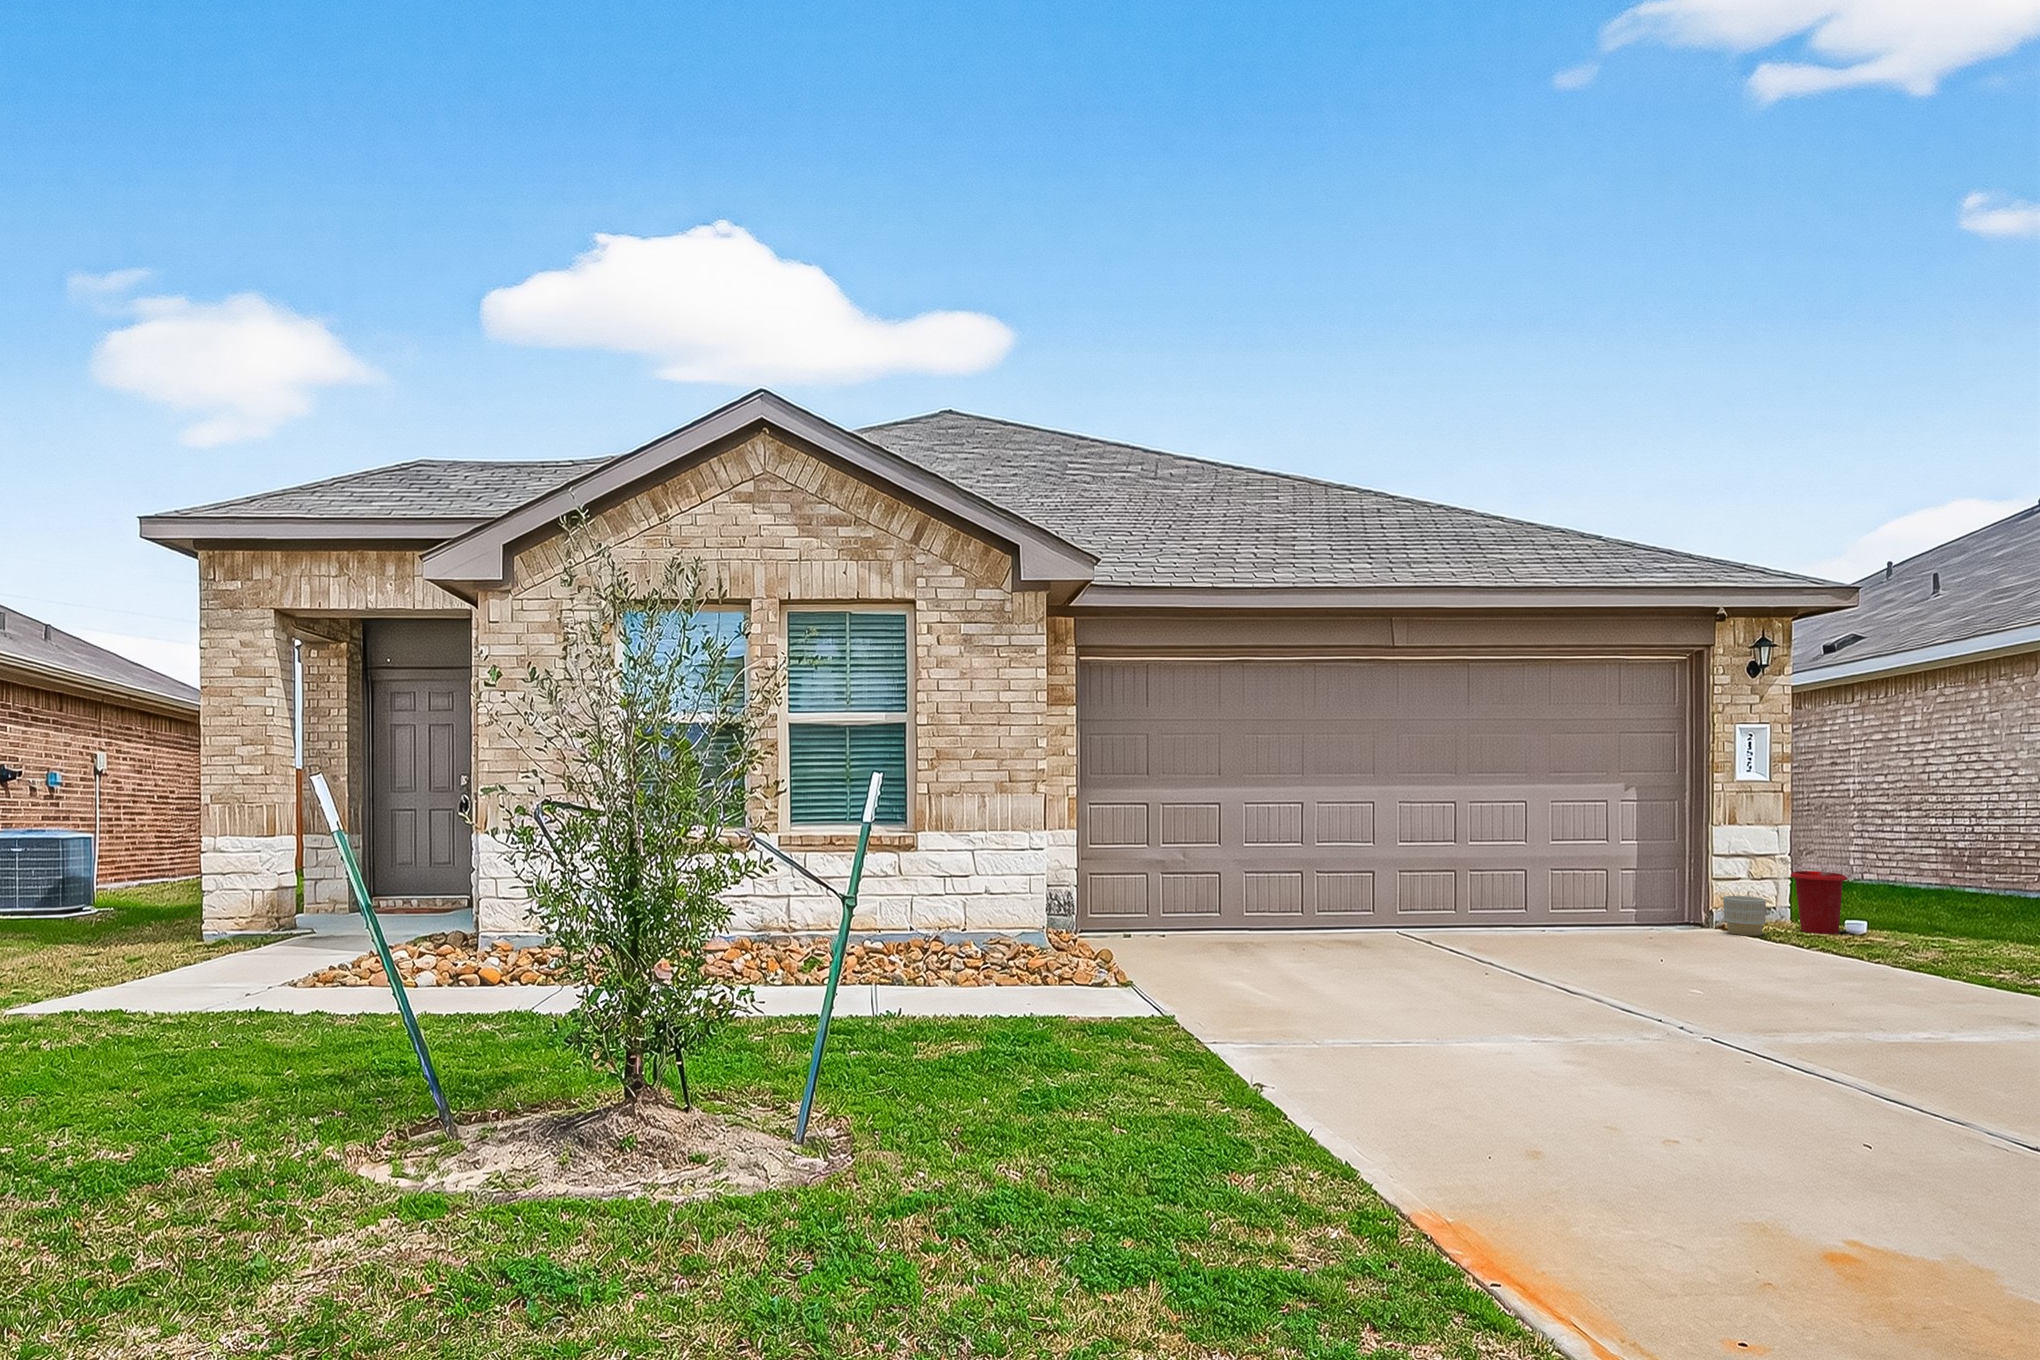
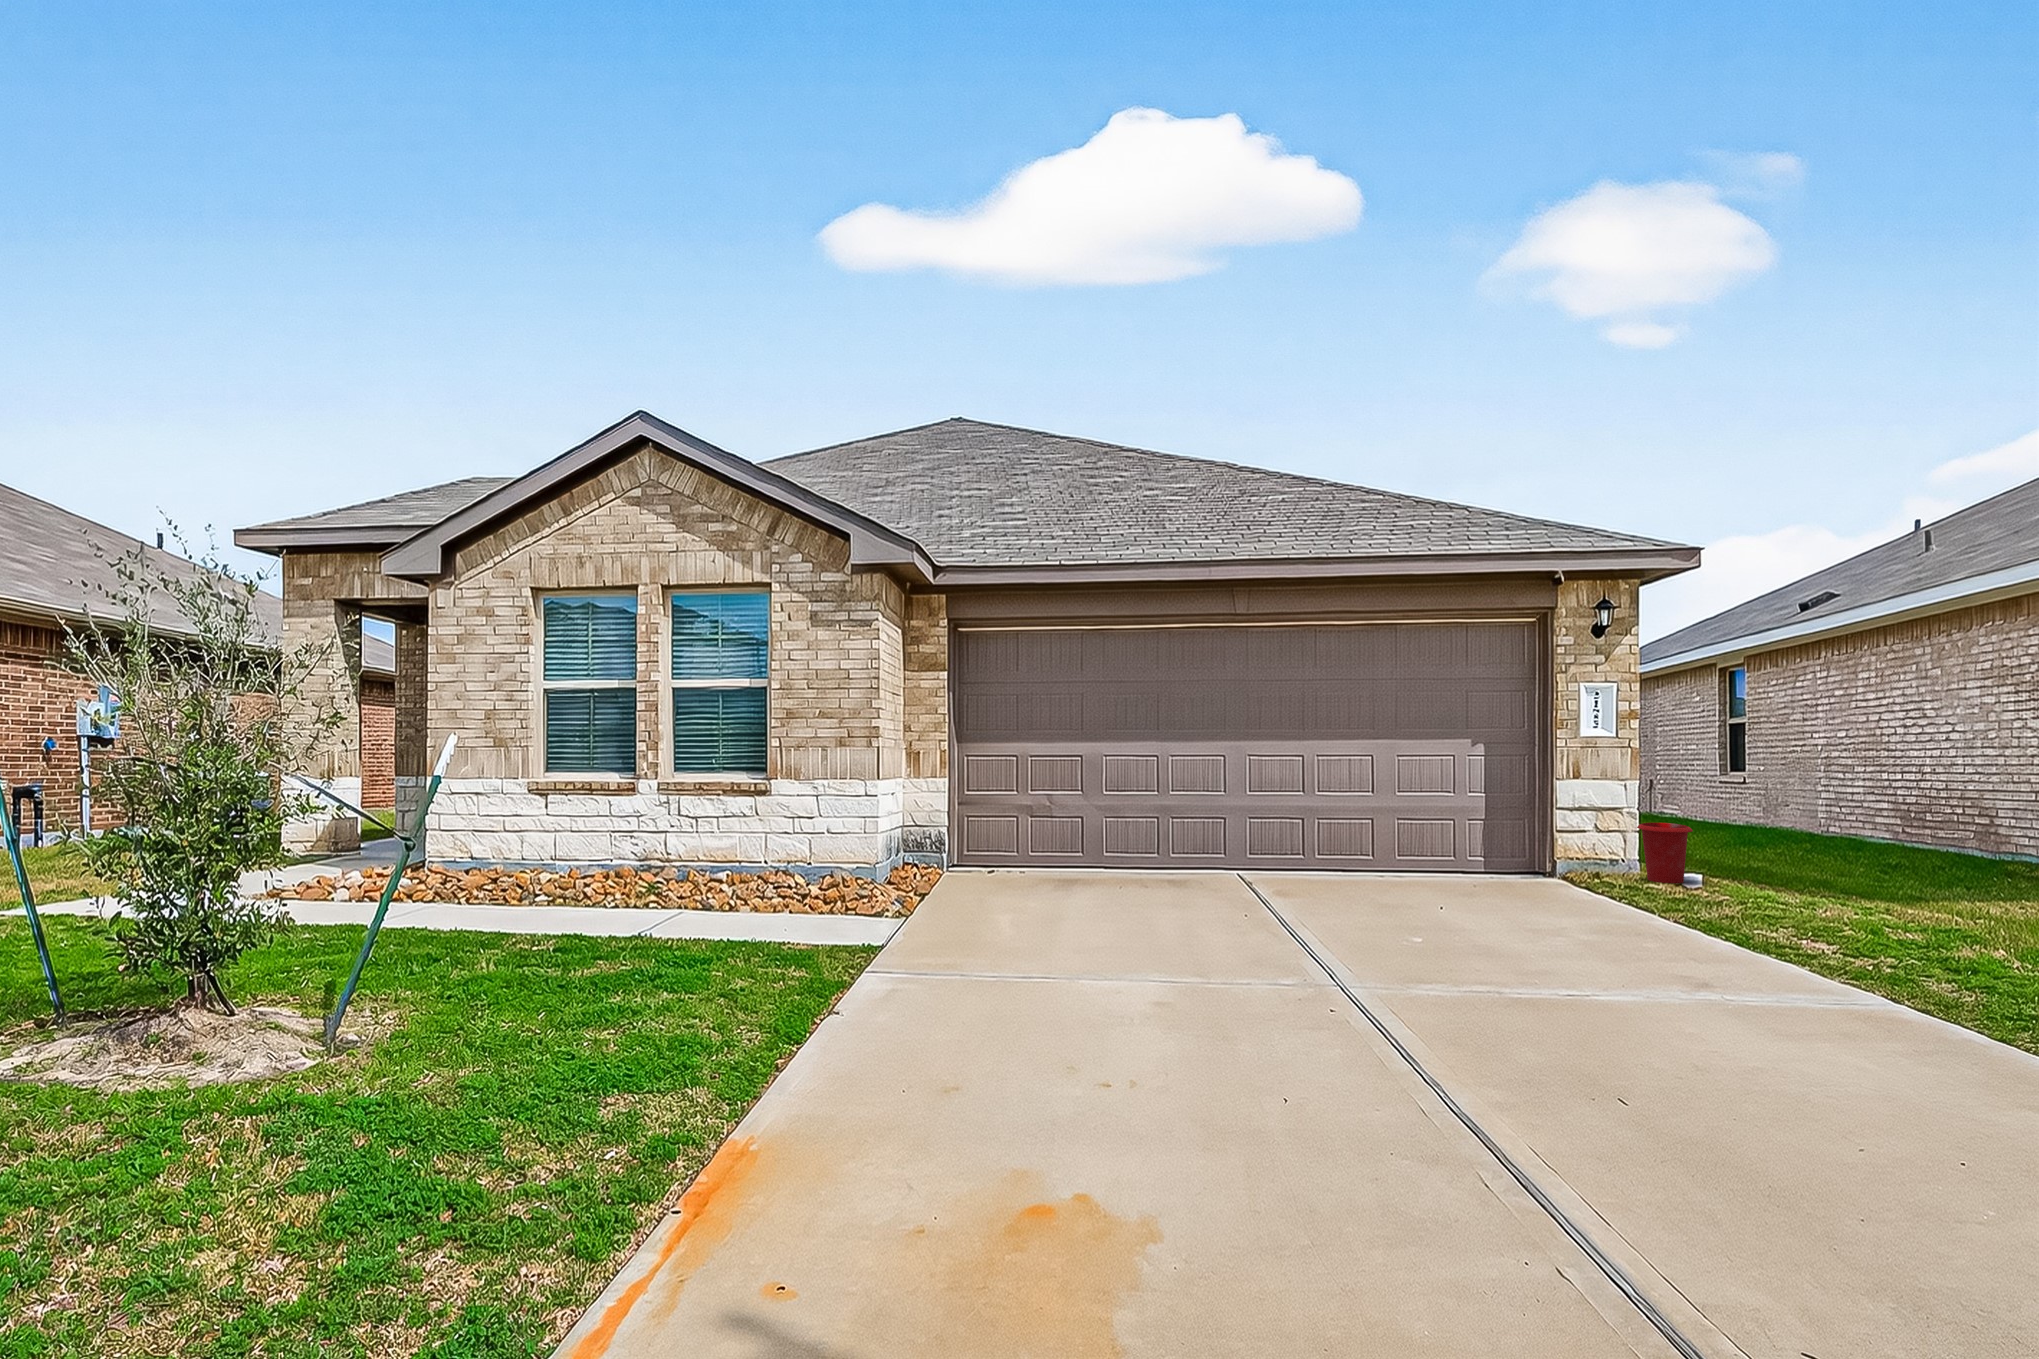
planter: present [1723,896,1766,936] -> none [1563,845,1602,883]

